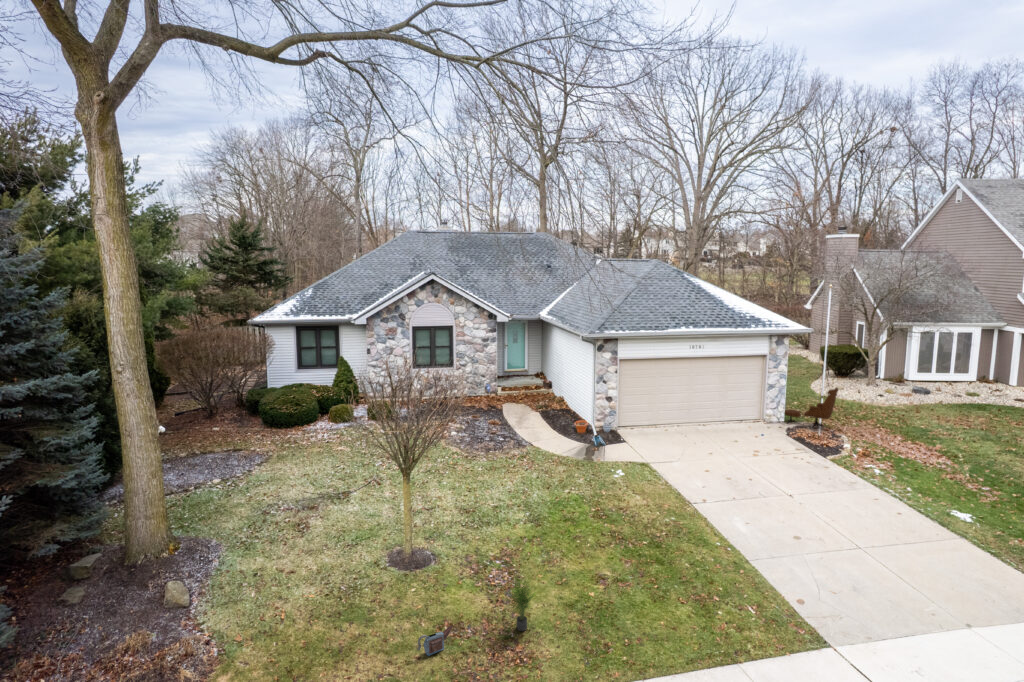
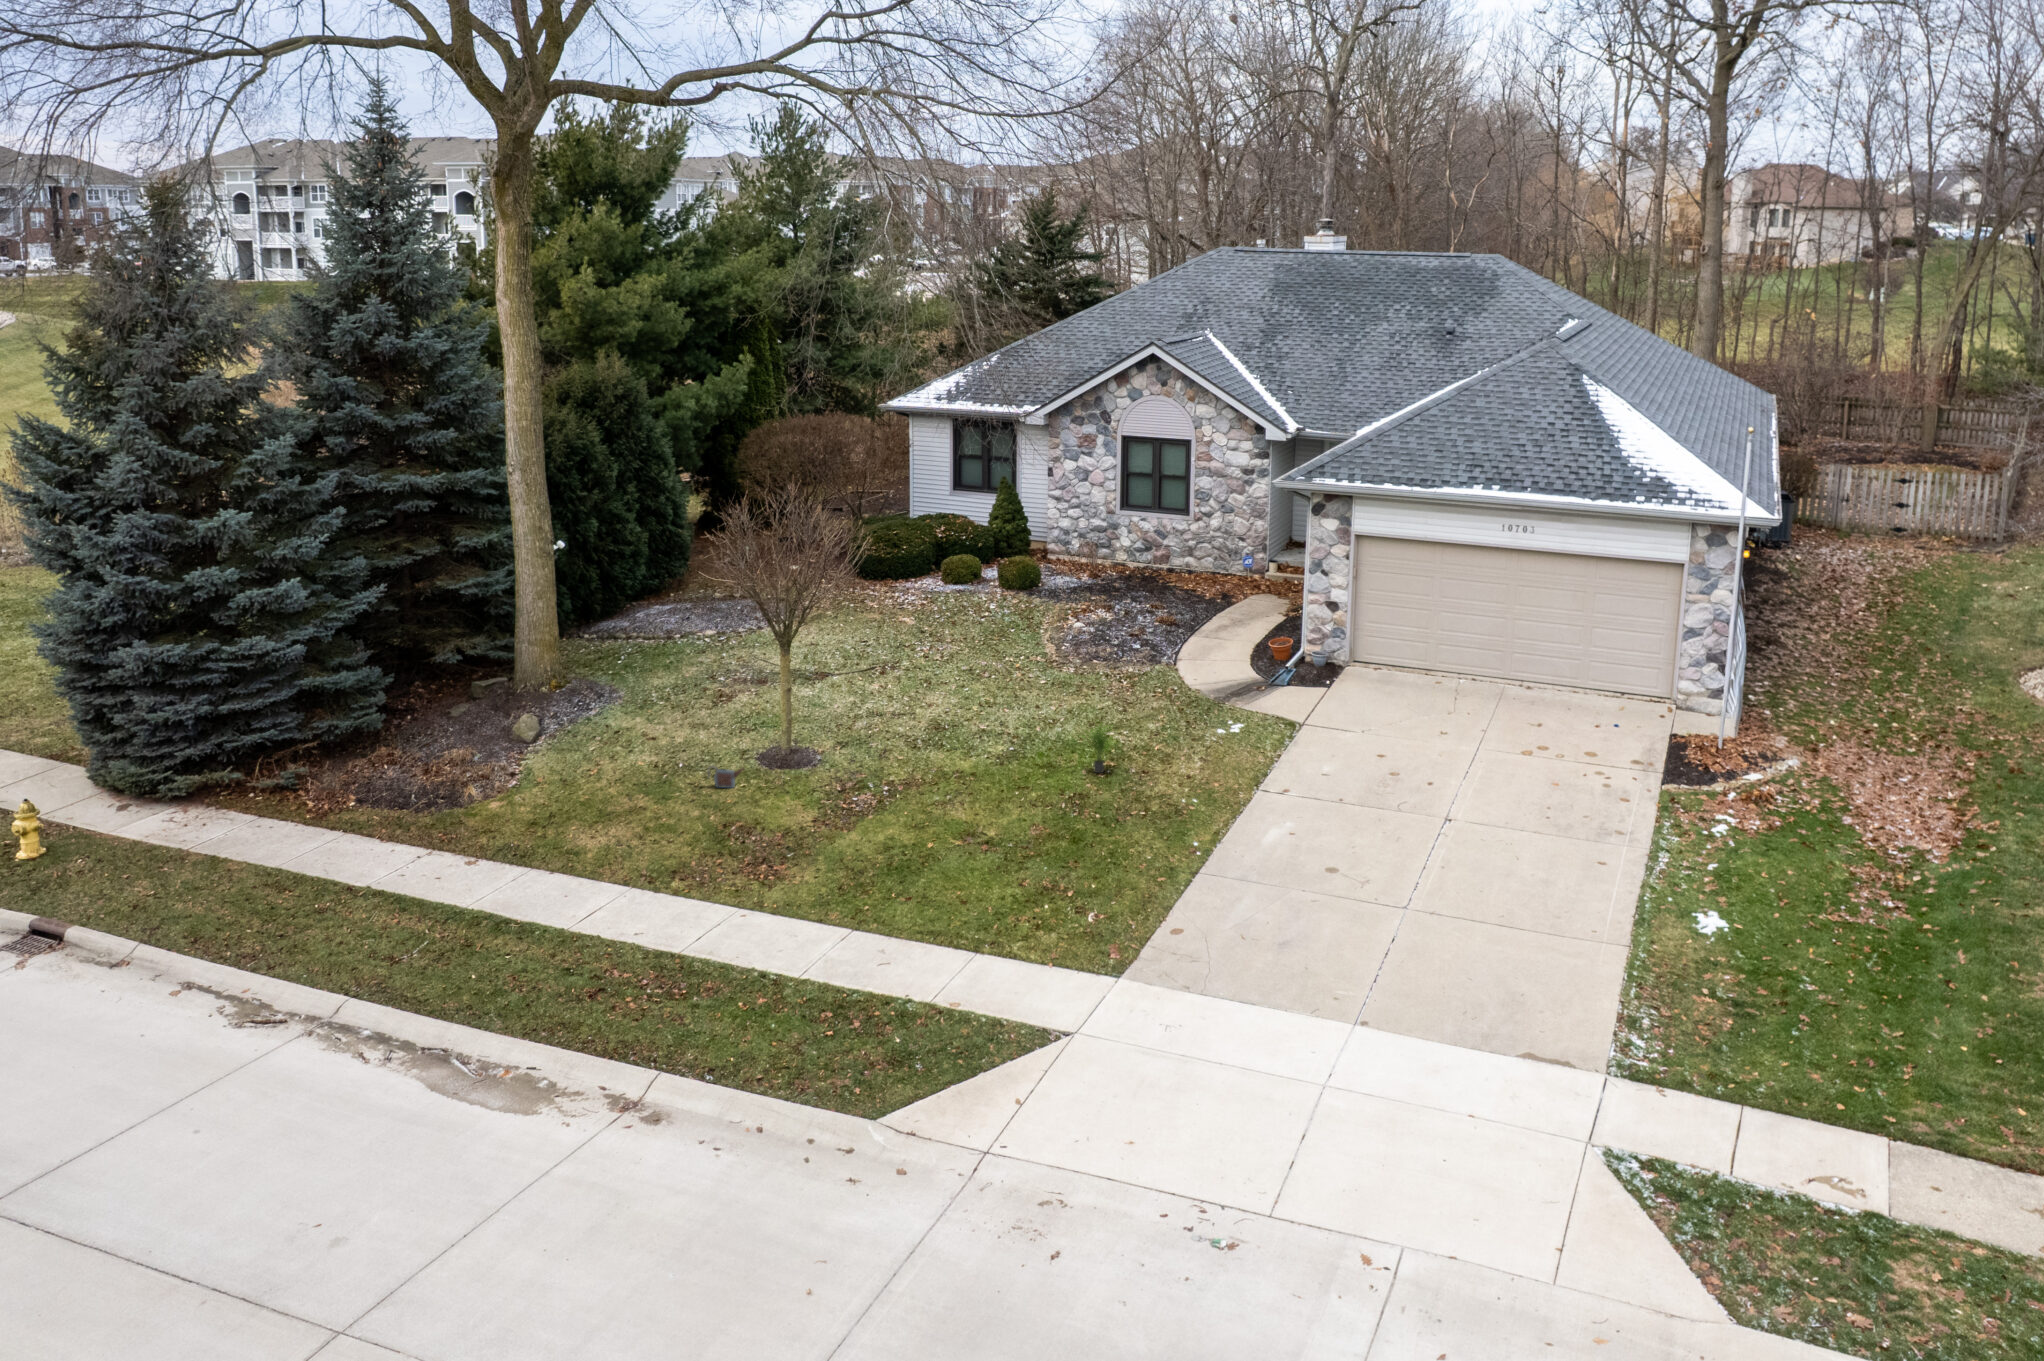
lounge chair: present [785,388,838,428] -> none [1735,656,1830,744]
potted plant: present [507,583,534,631] -> present [1088,725,1110,773]

